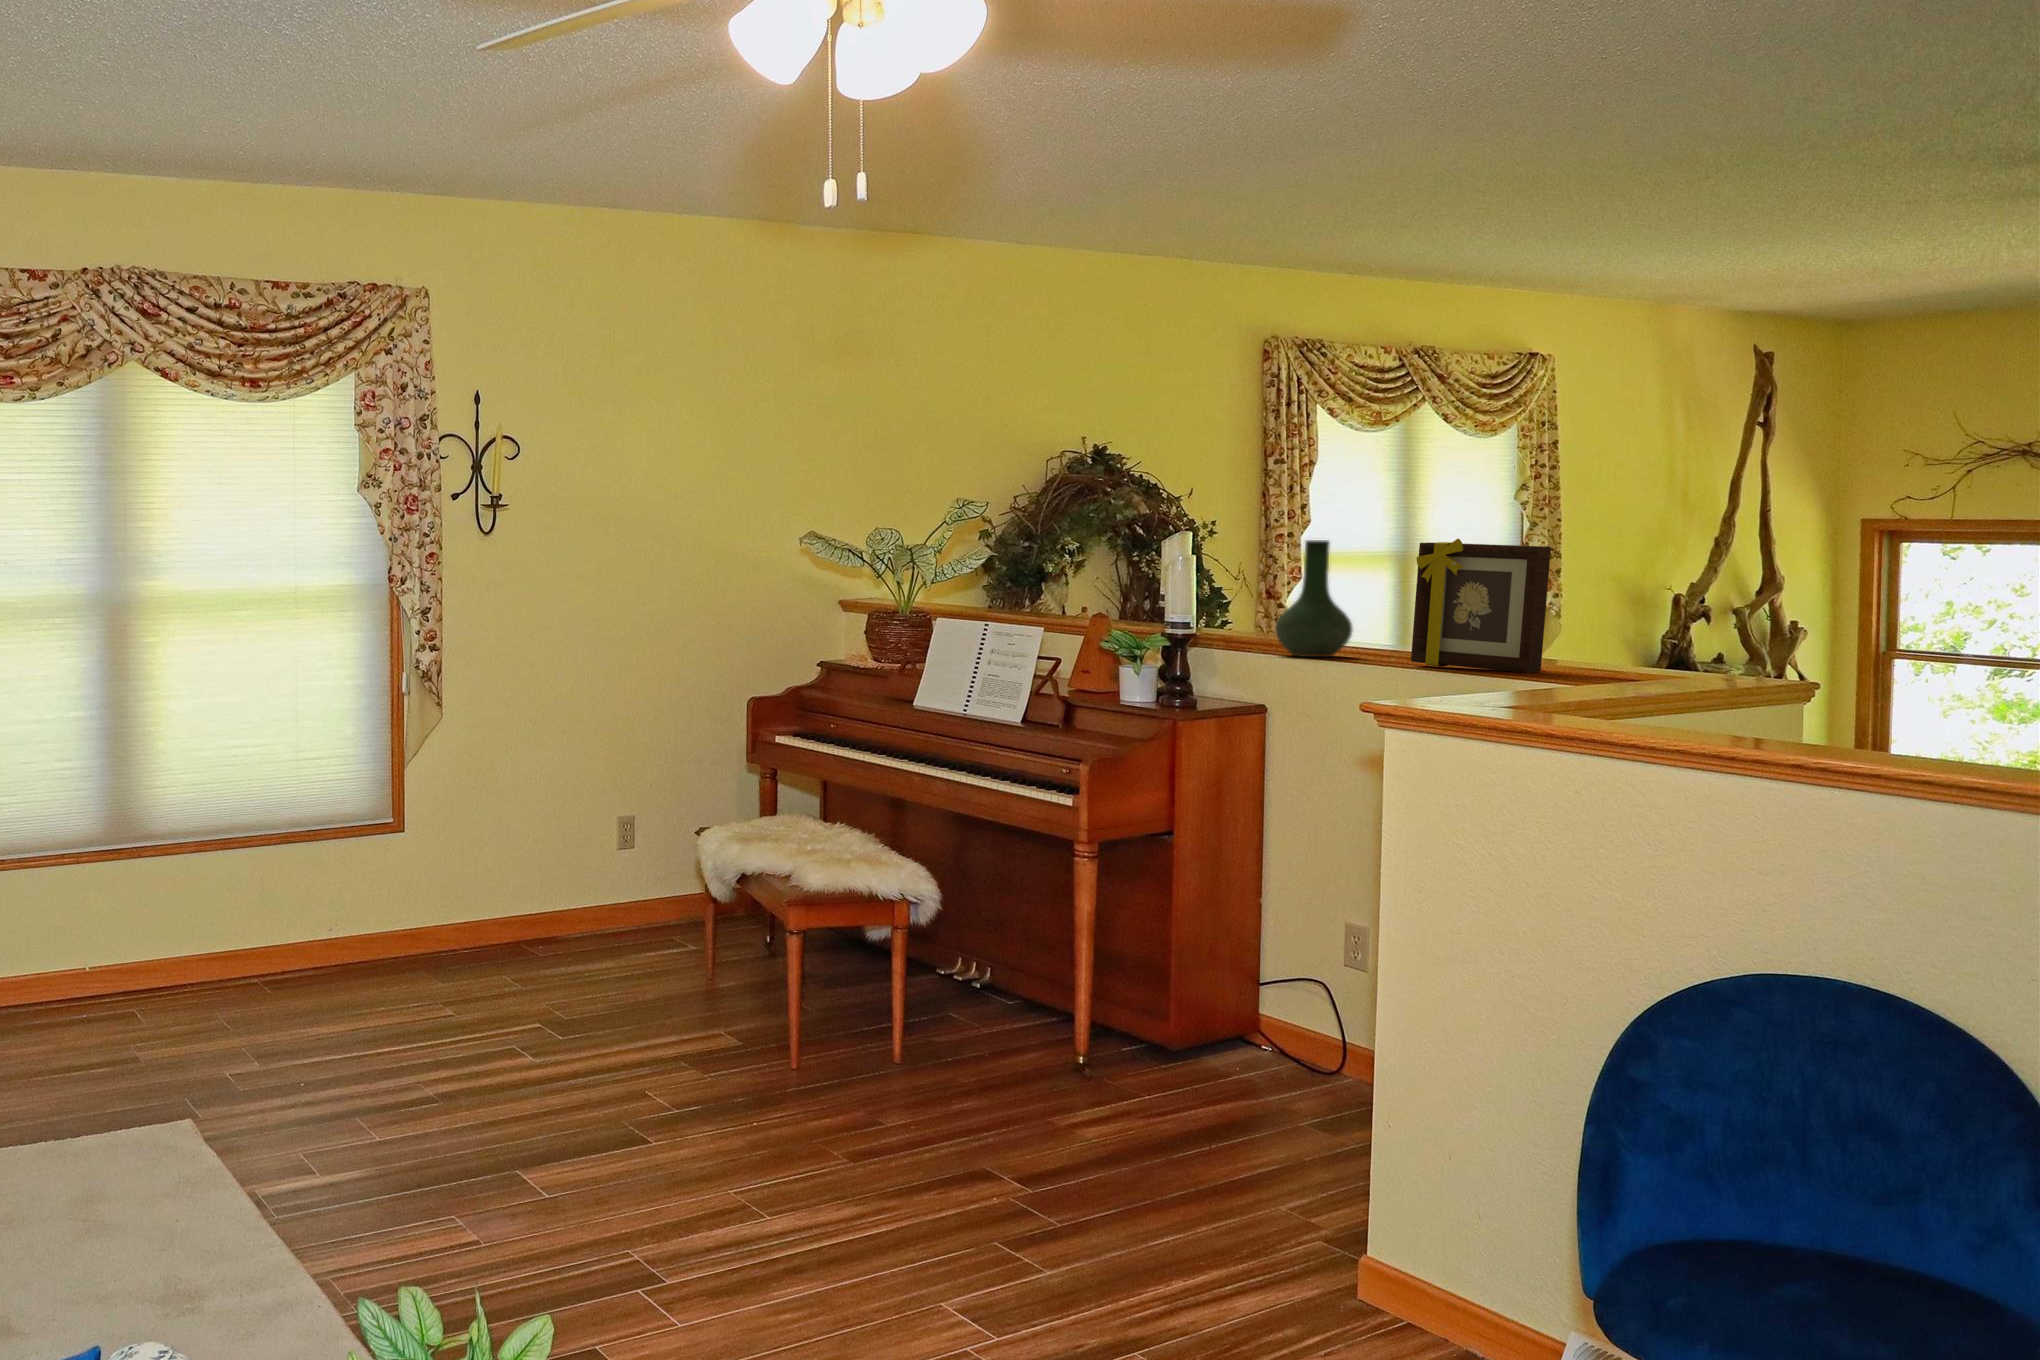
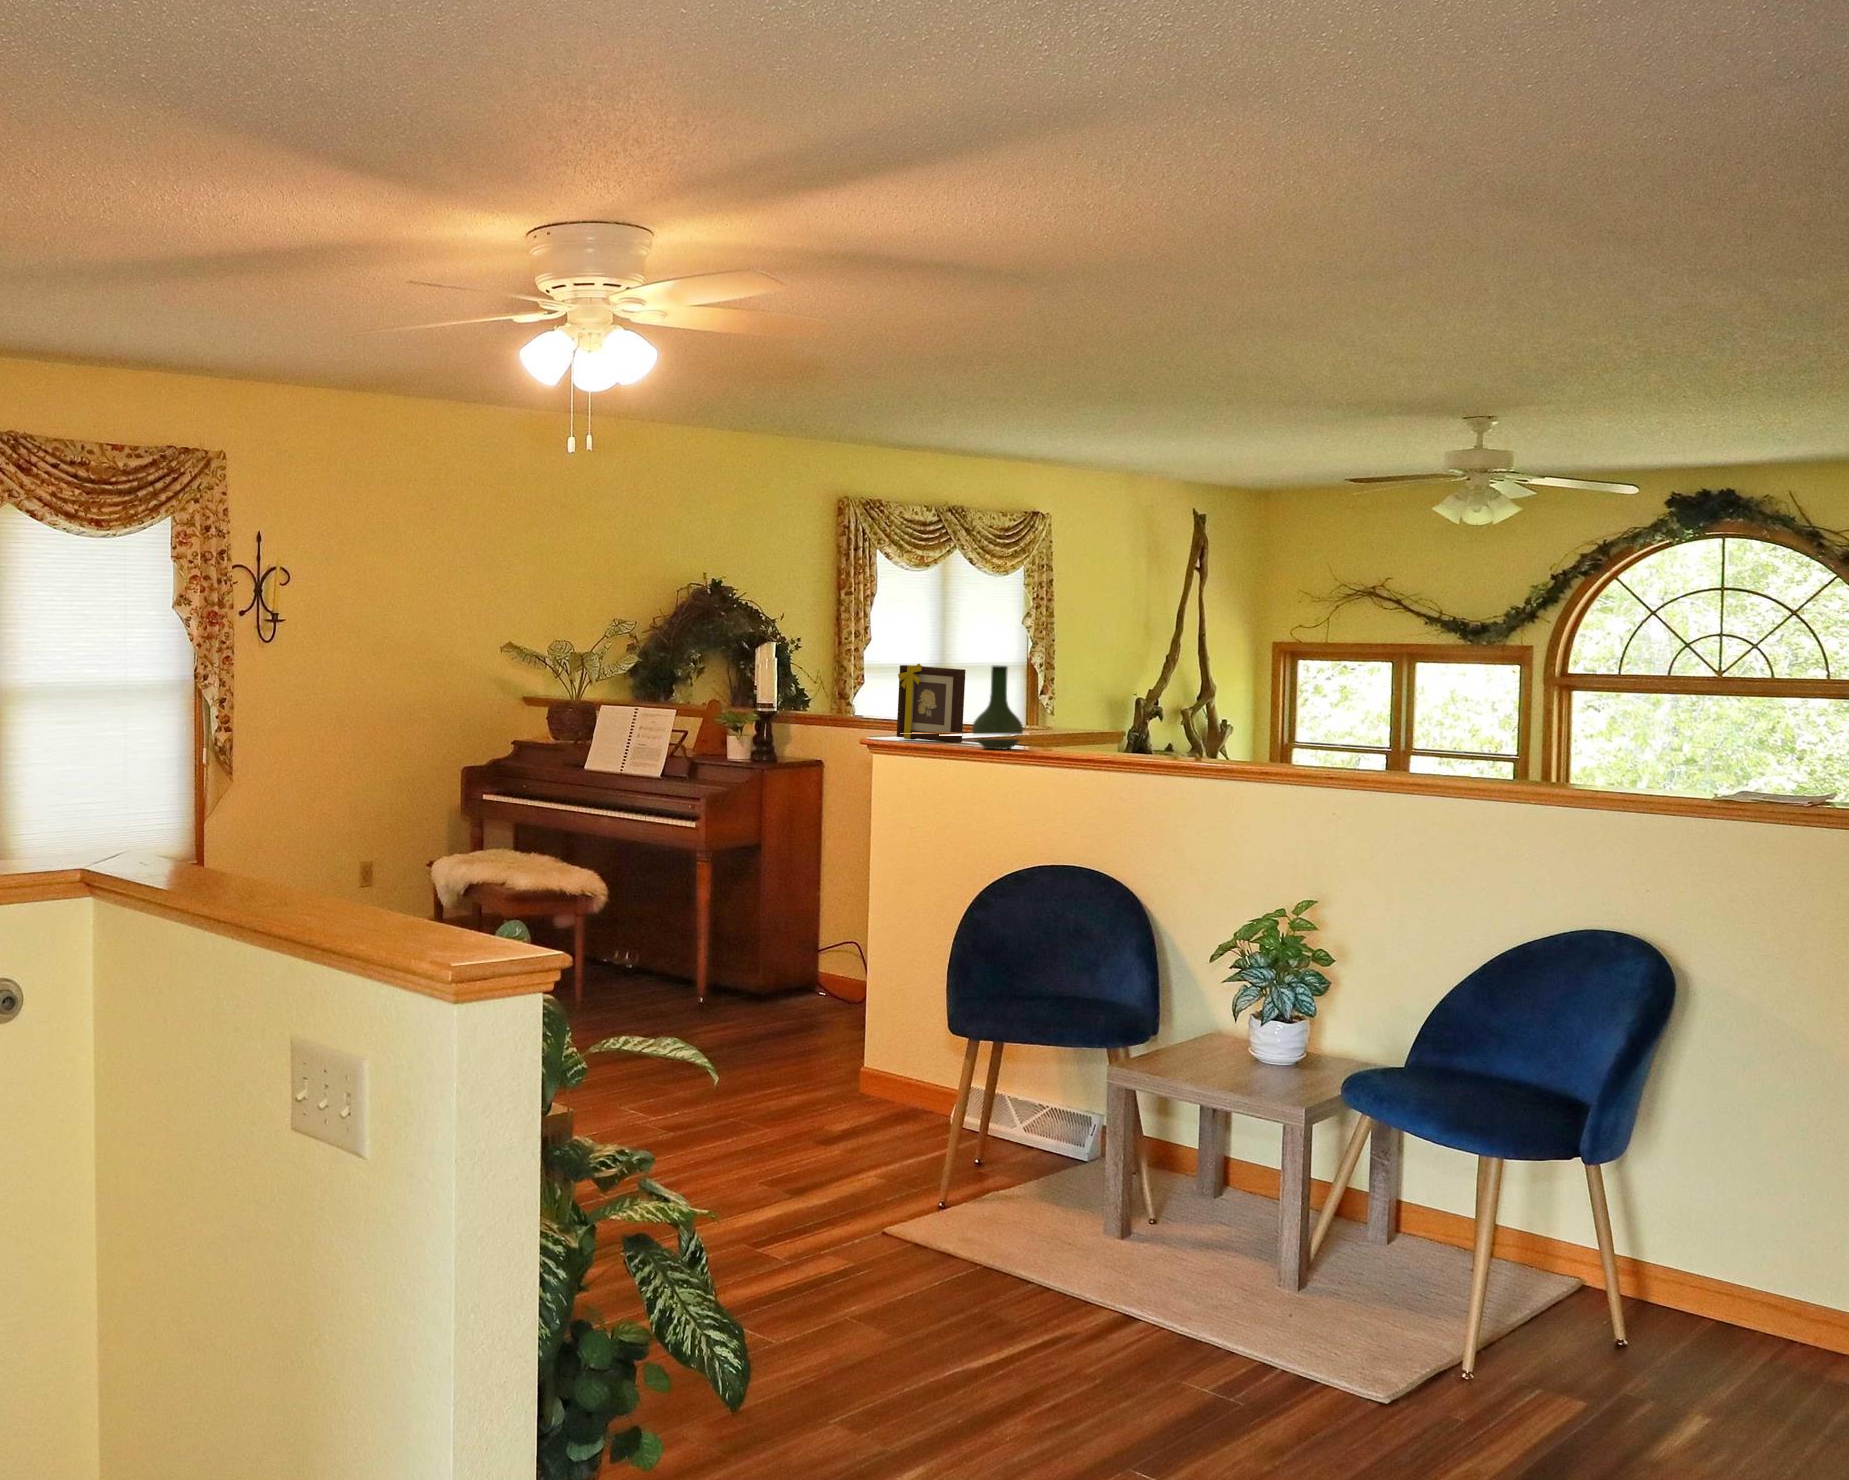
vase: present [1275,540,1353,657] -> present [972,666,1023,750]

